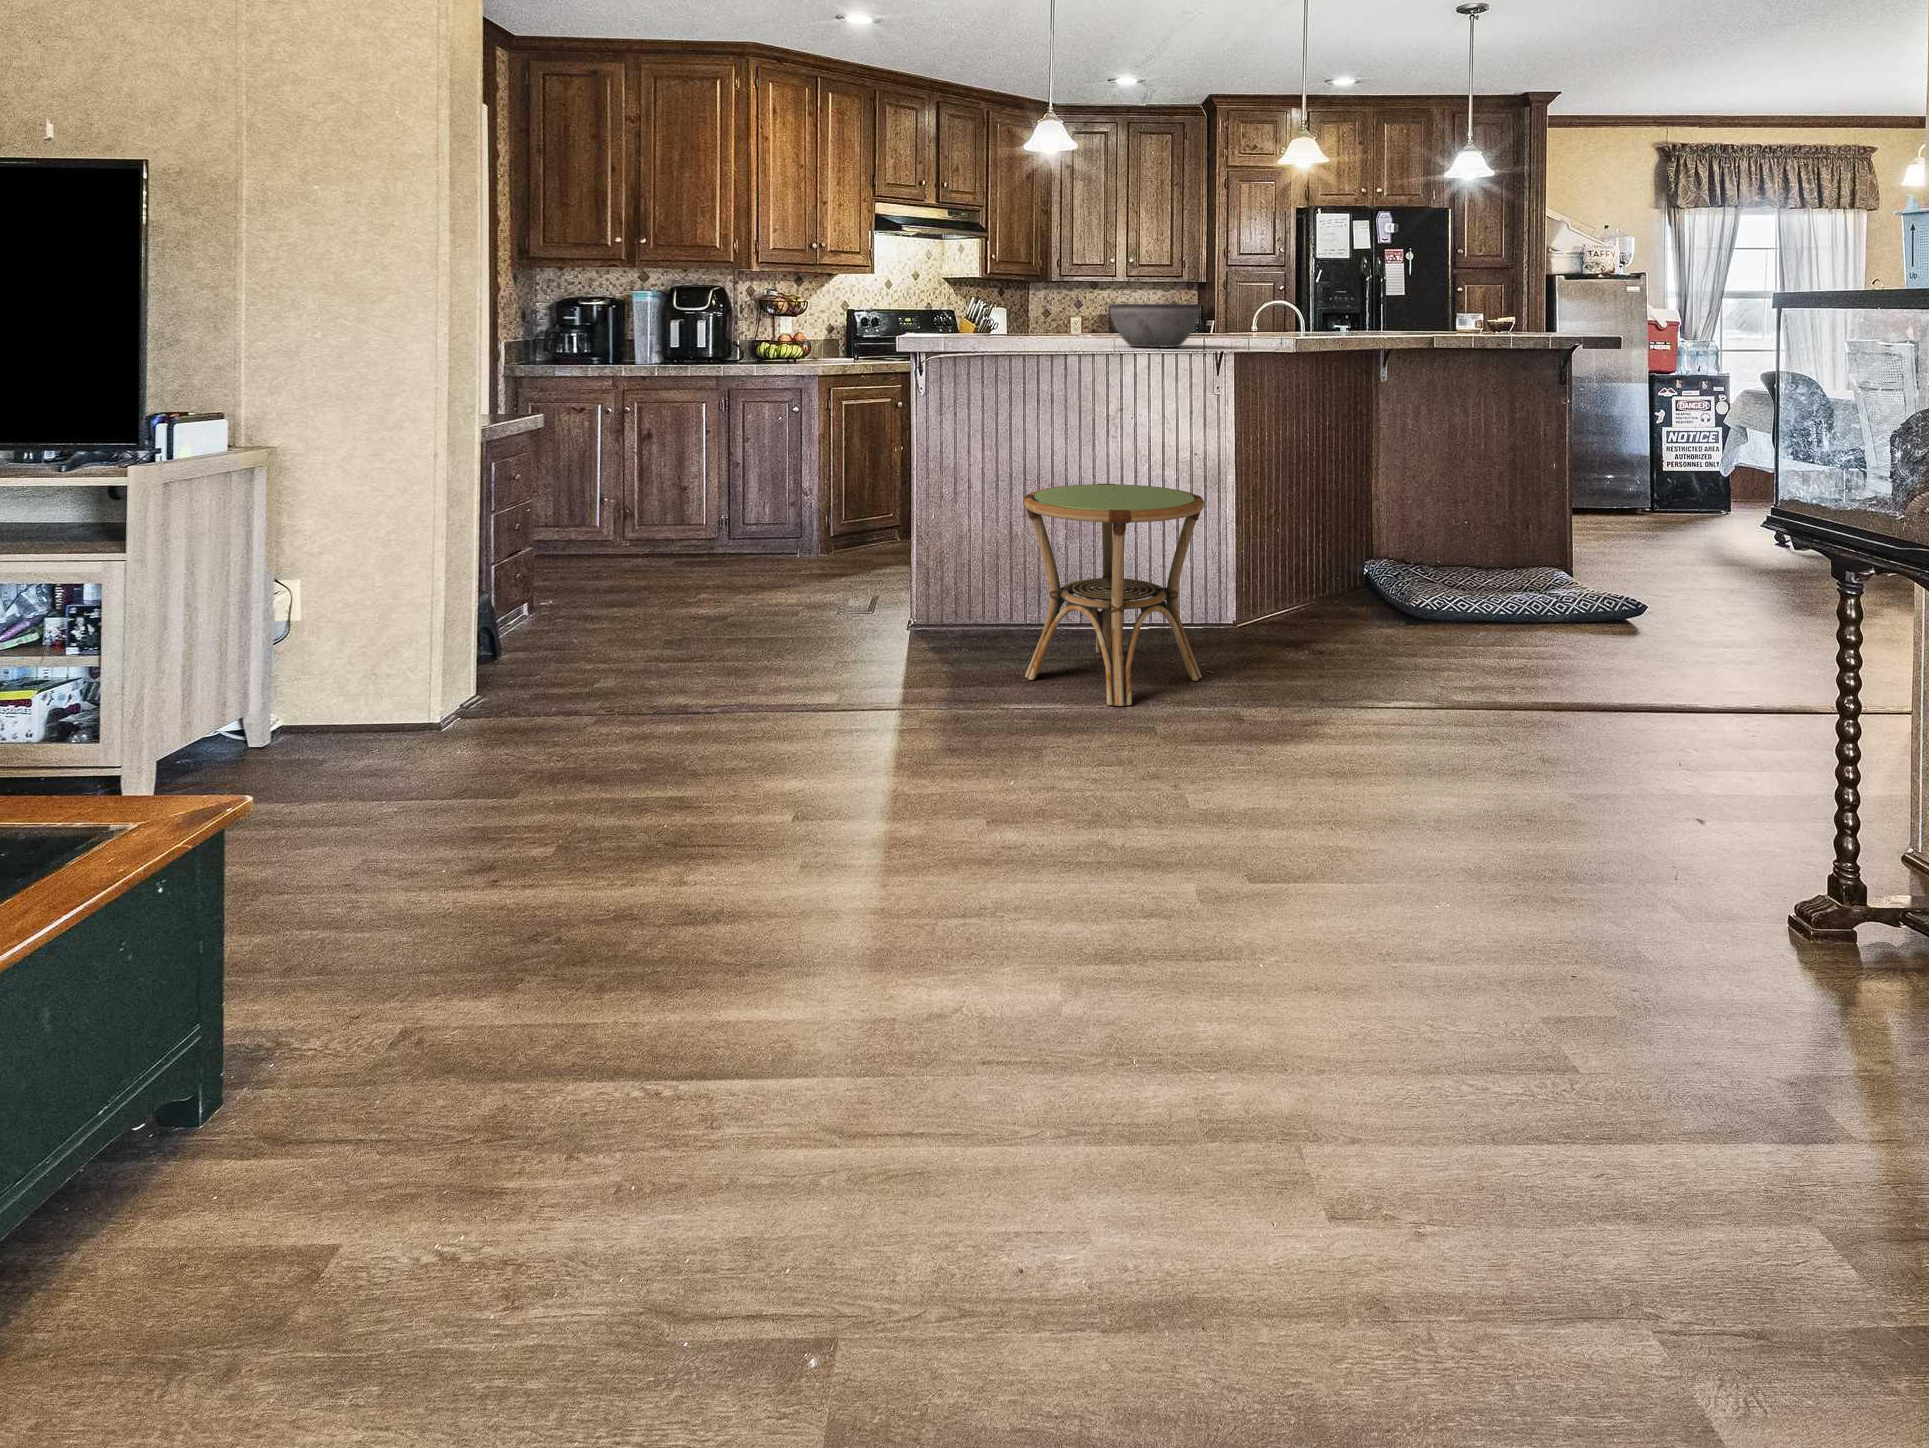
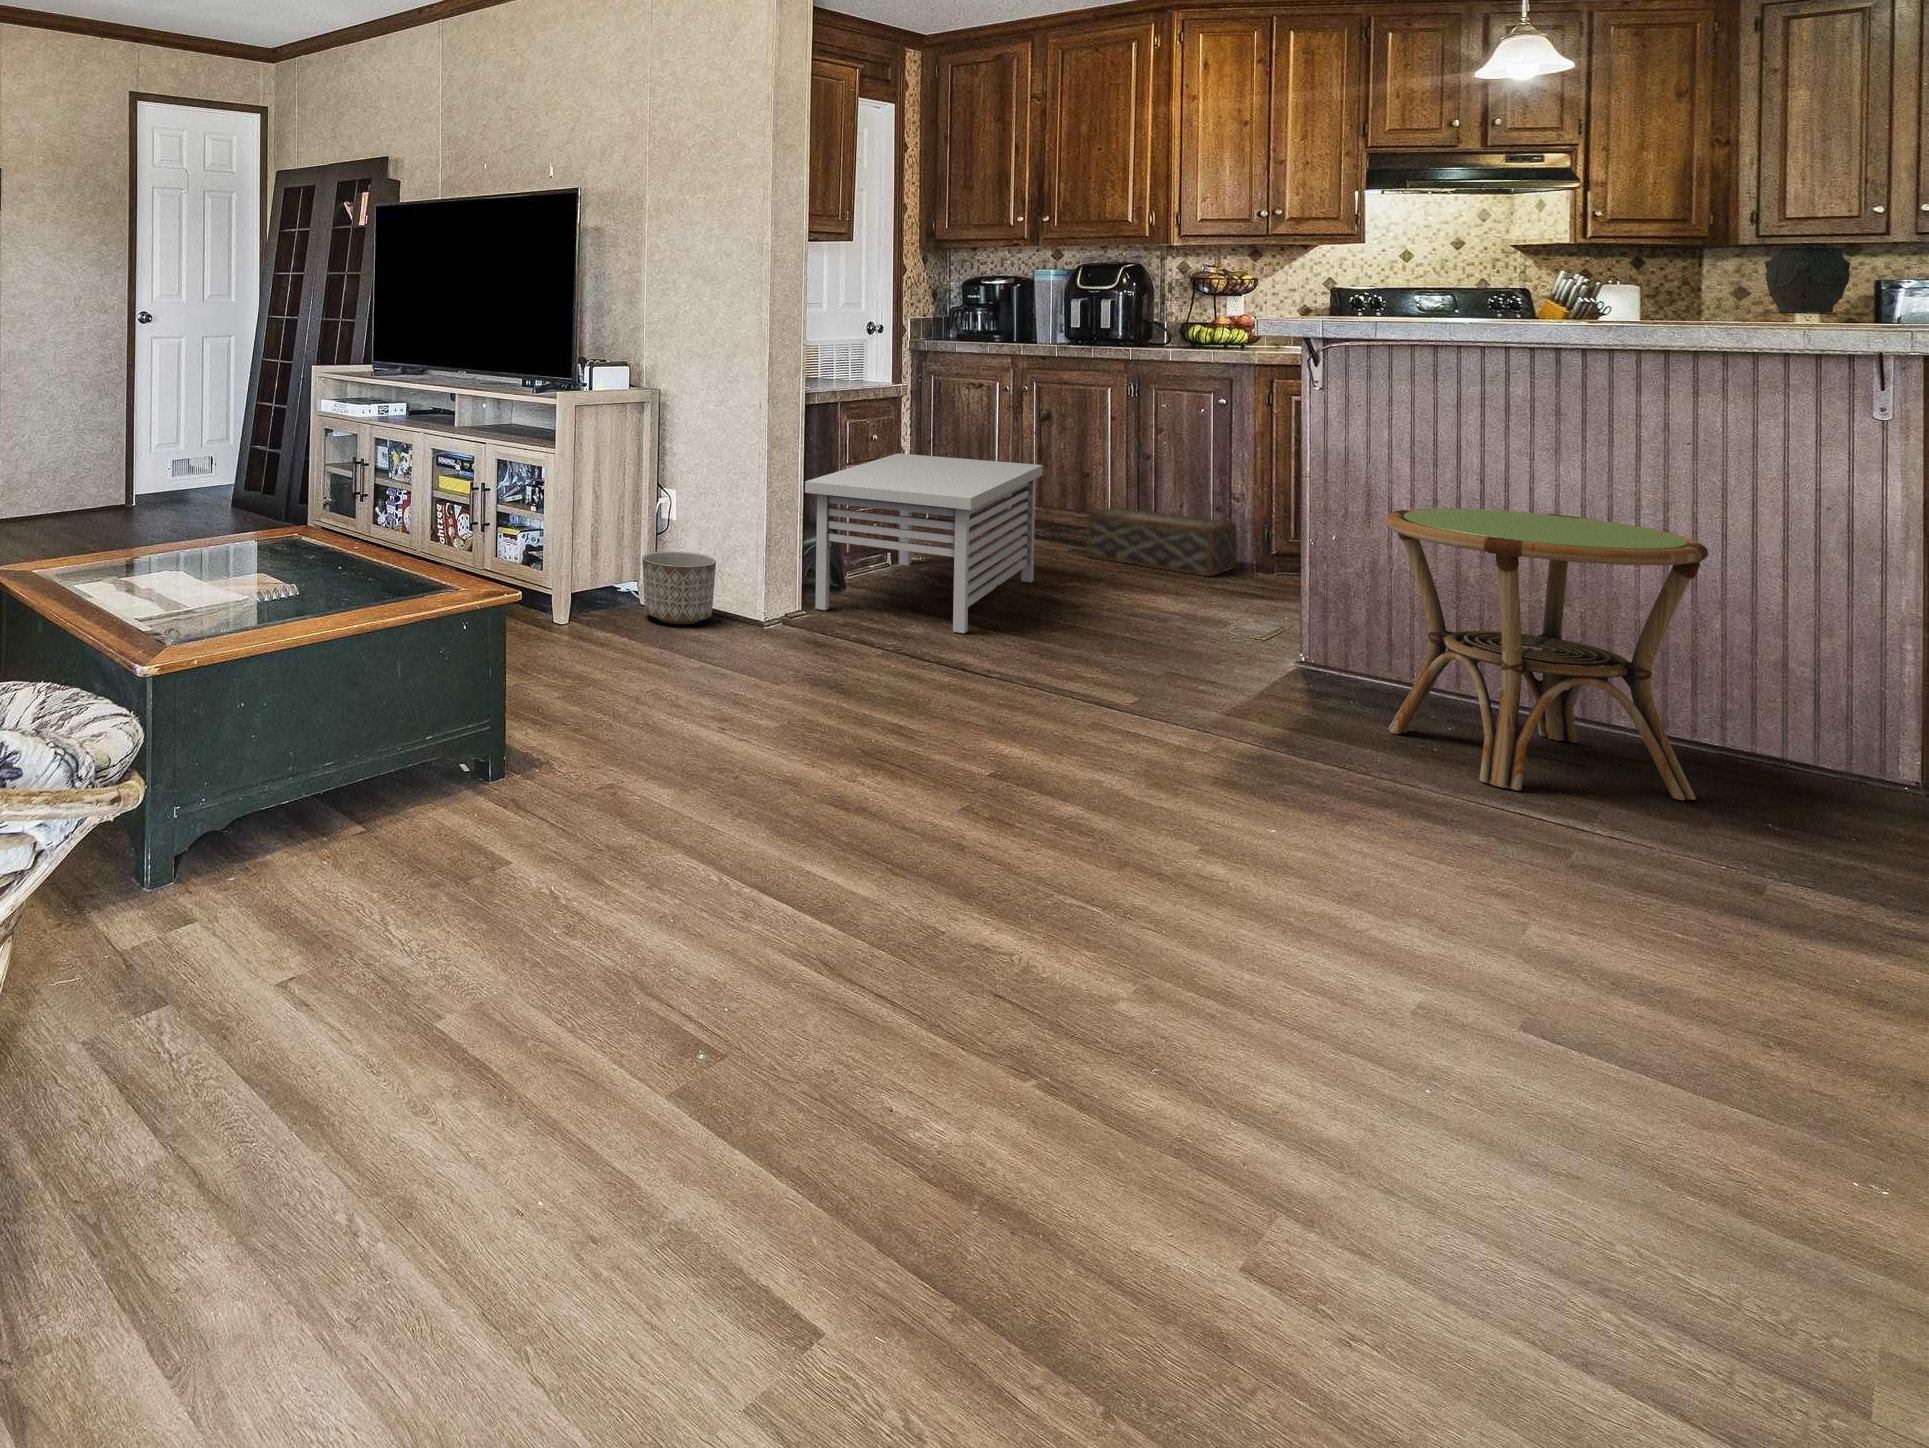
vase: none [1068,279,1104,326] -> present [1765,243,1850,313]
bowl: present [1109,304,1201,347] -> none [1571,275,1756,336]
storage bench: none [477,485,682,691] -> present [805,453,1043,633]
woven basket: none [699,514,814,566] -> present [1087,507,1237,576]
planter: none [266,660,379,766] -> present [642,551,716,624]

